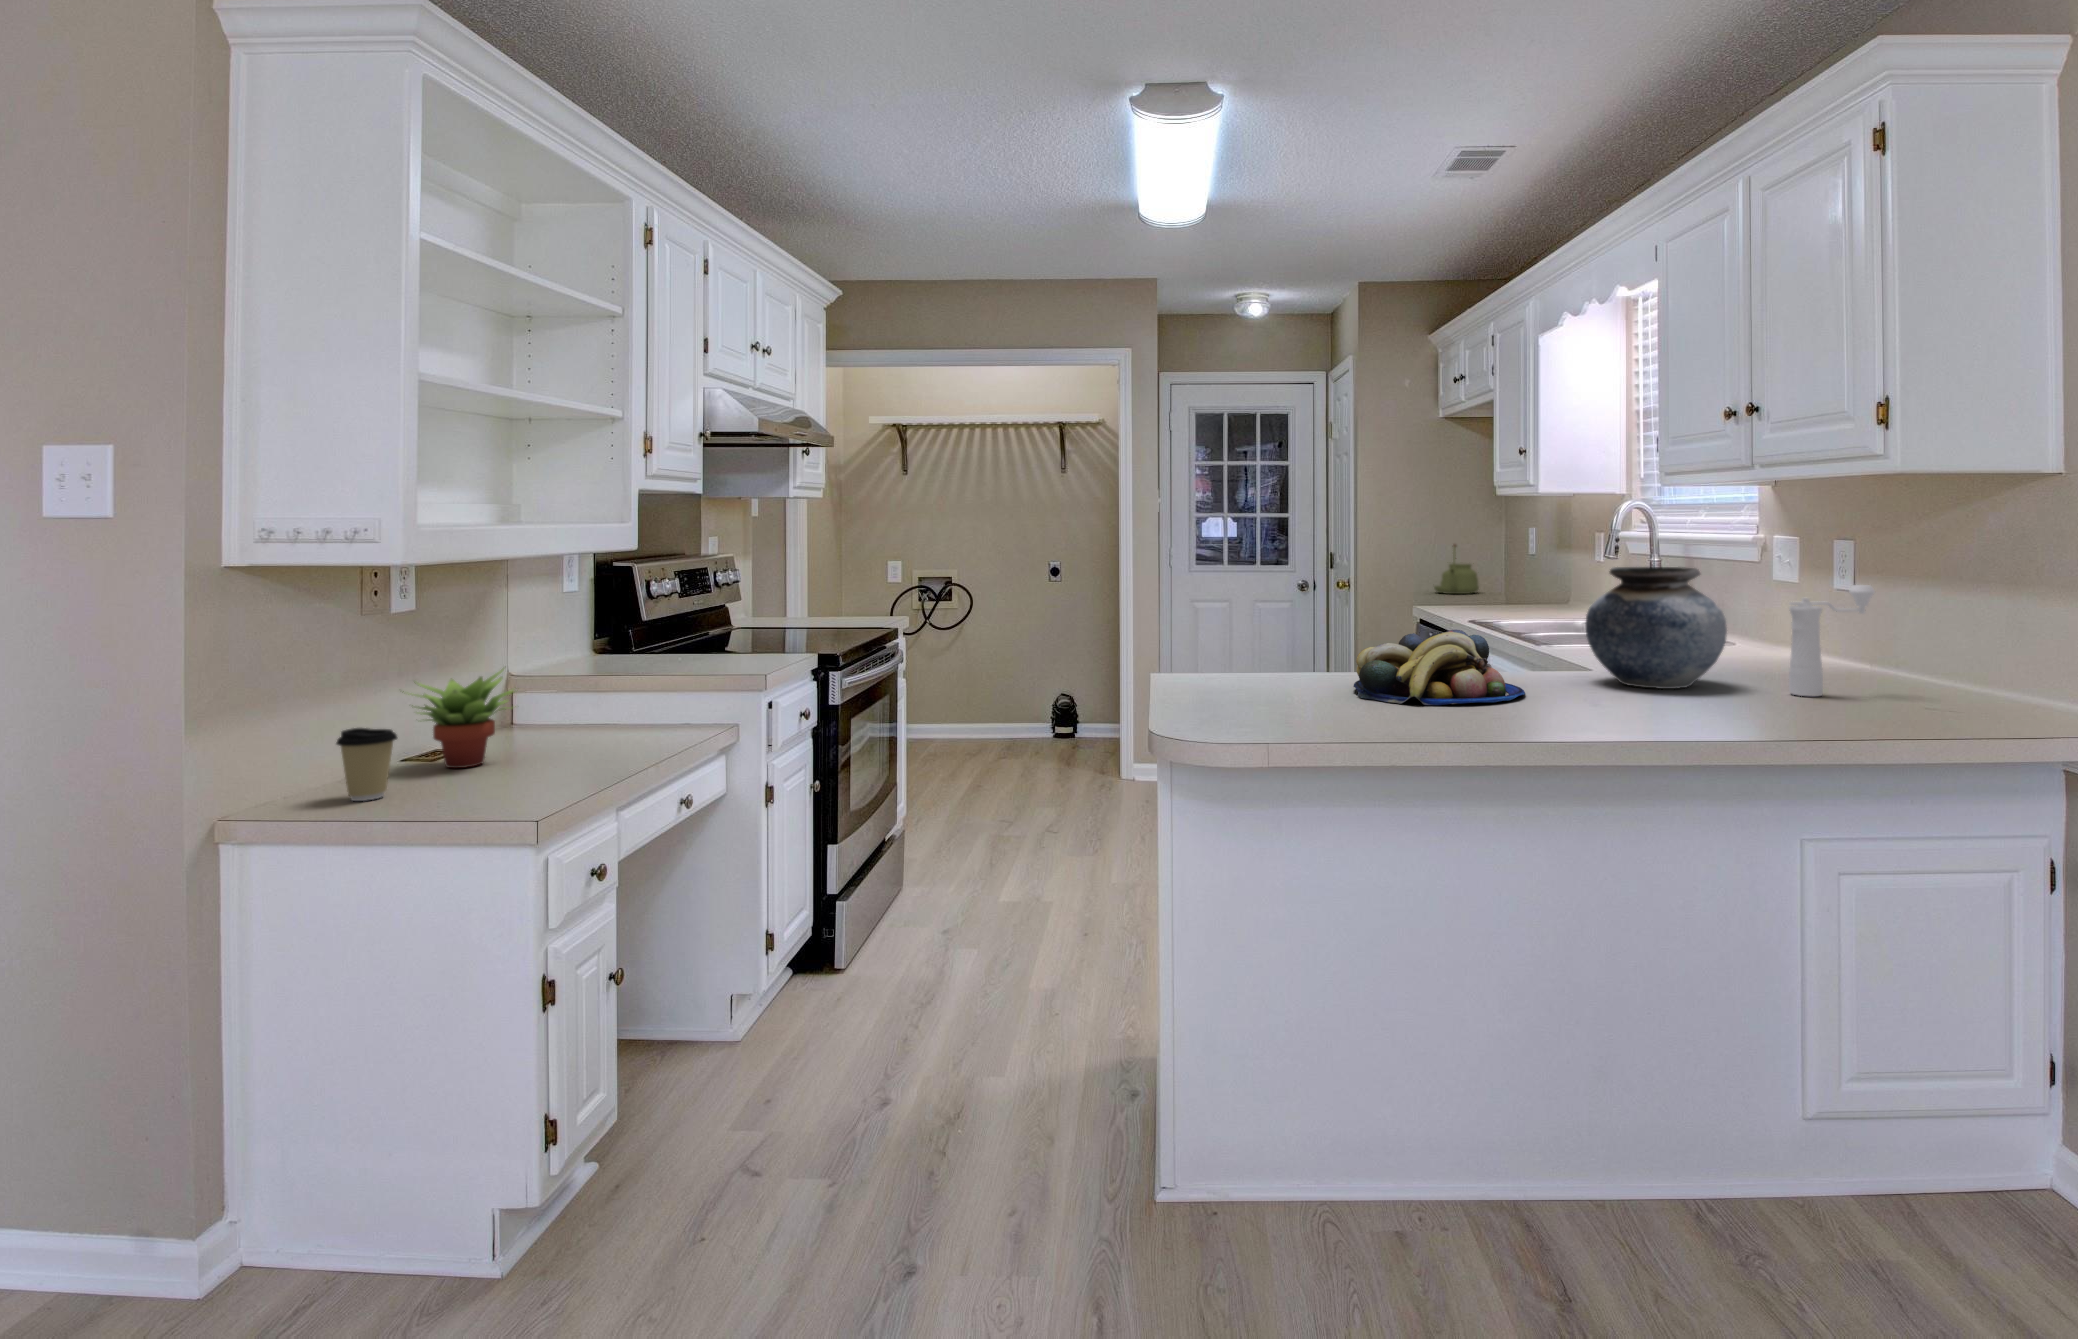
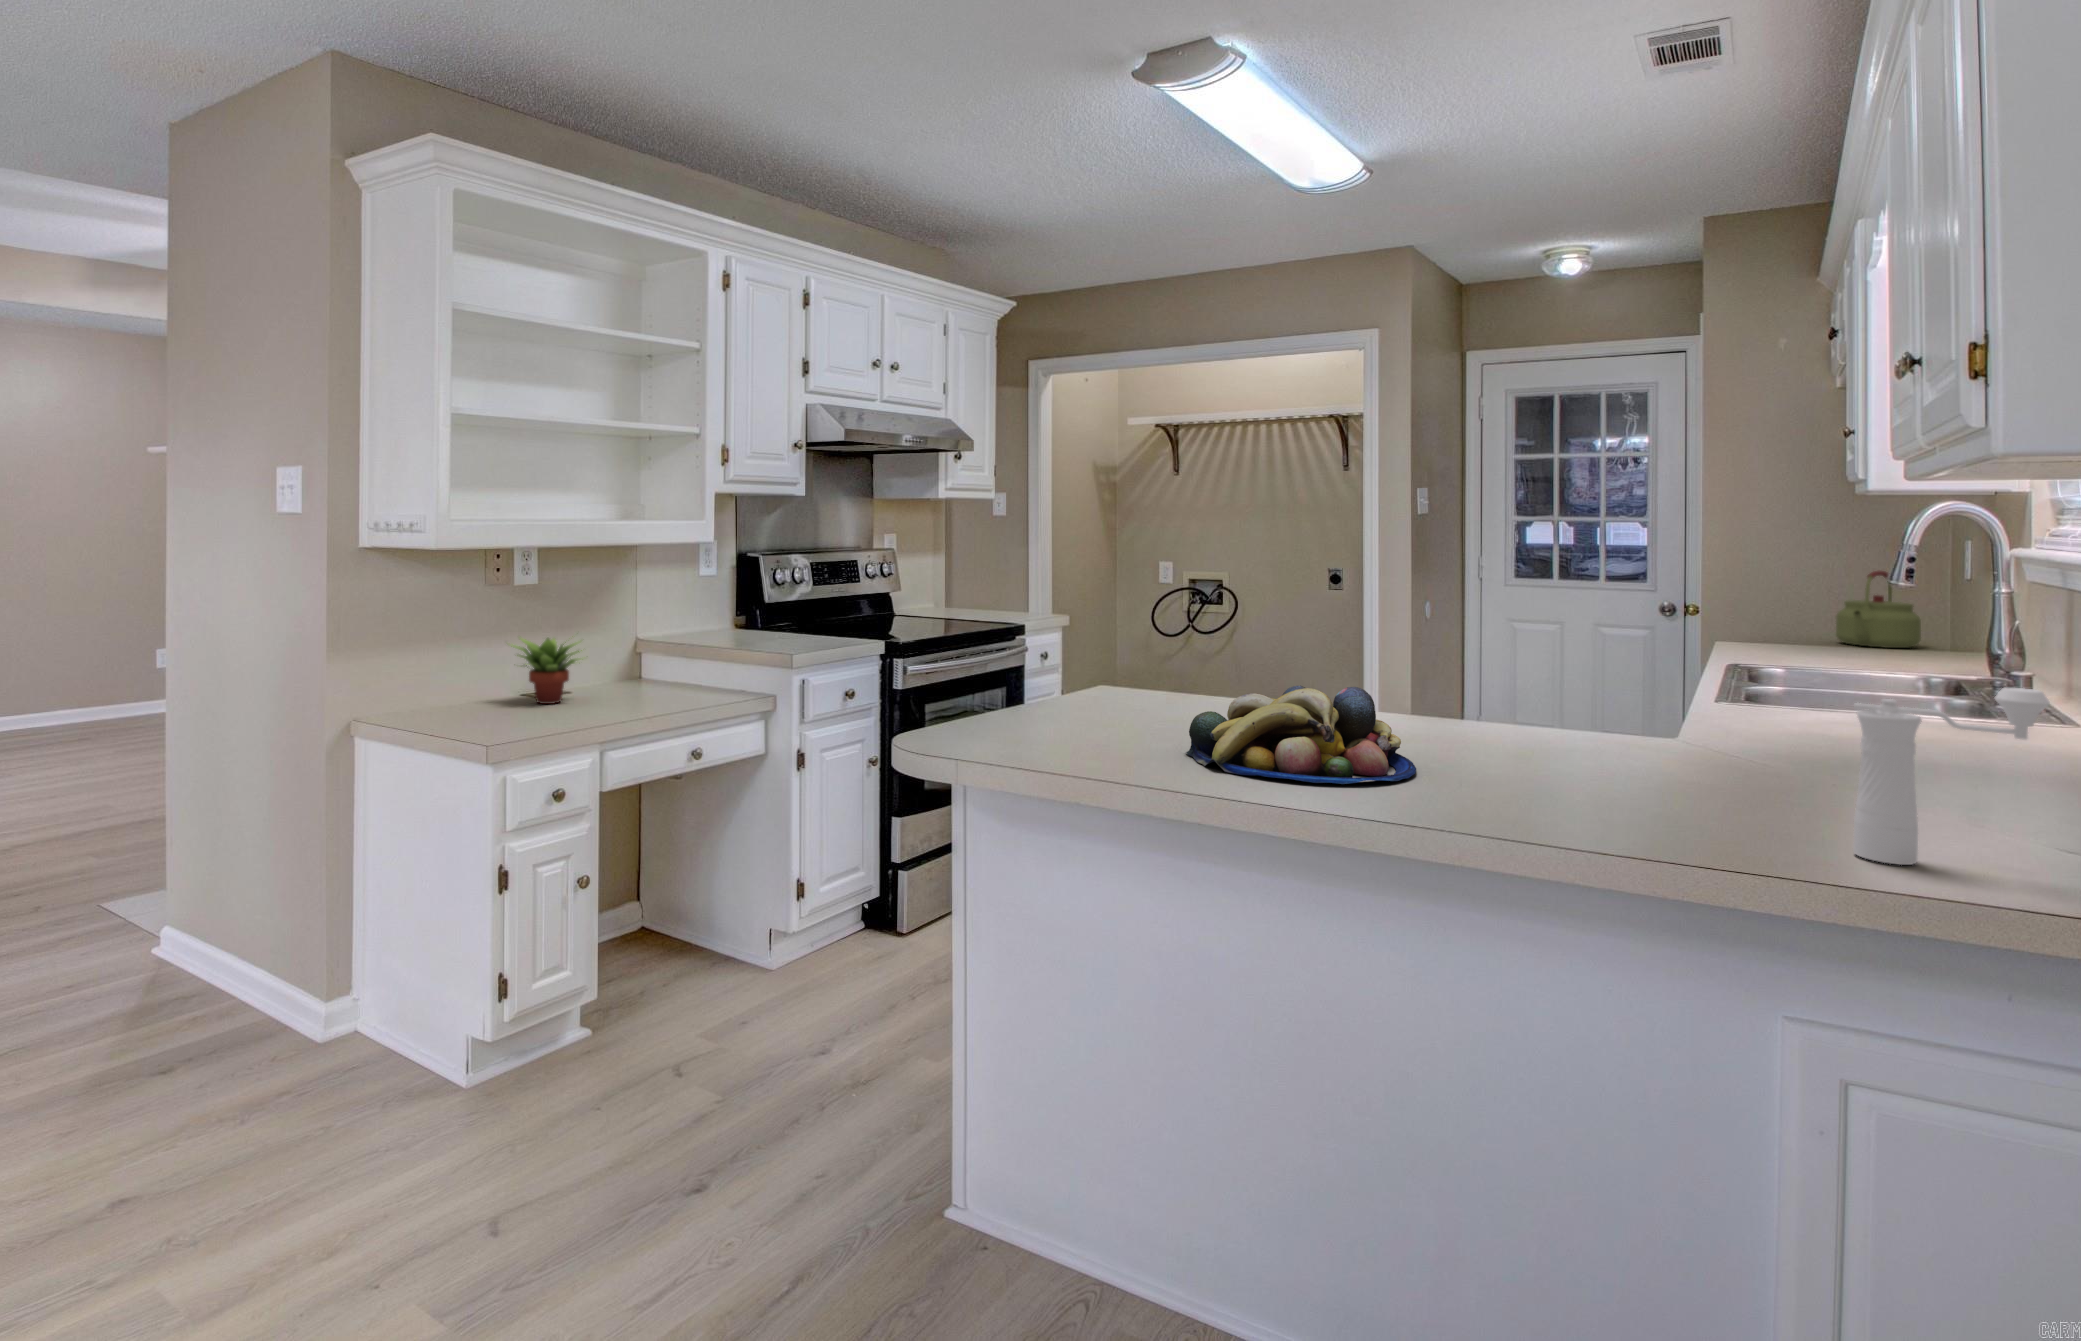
vase: present [1586,567,1727,689] -> none [1553,624,1788,813]
coffee cup: present [336,728,397,801] -> none [439,665,476,716]

